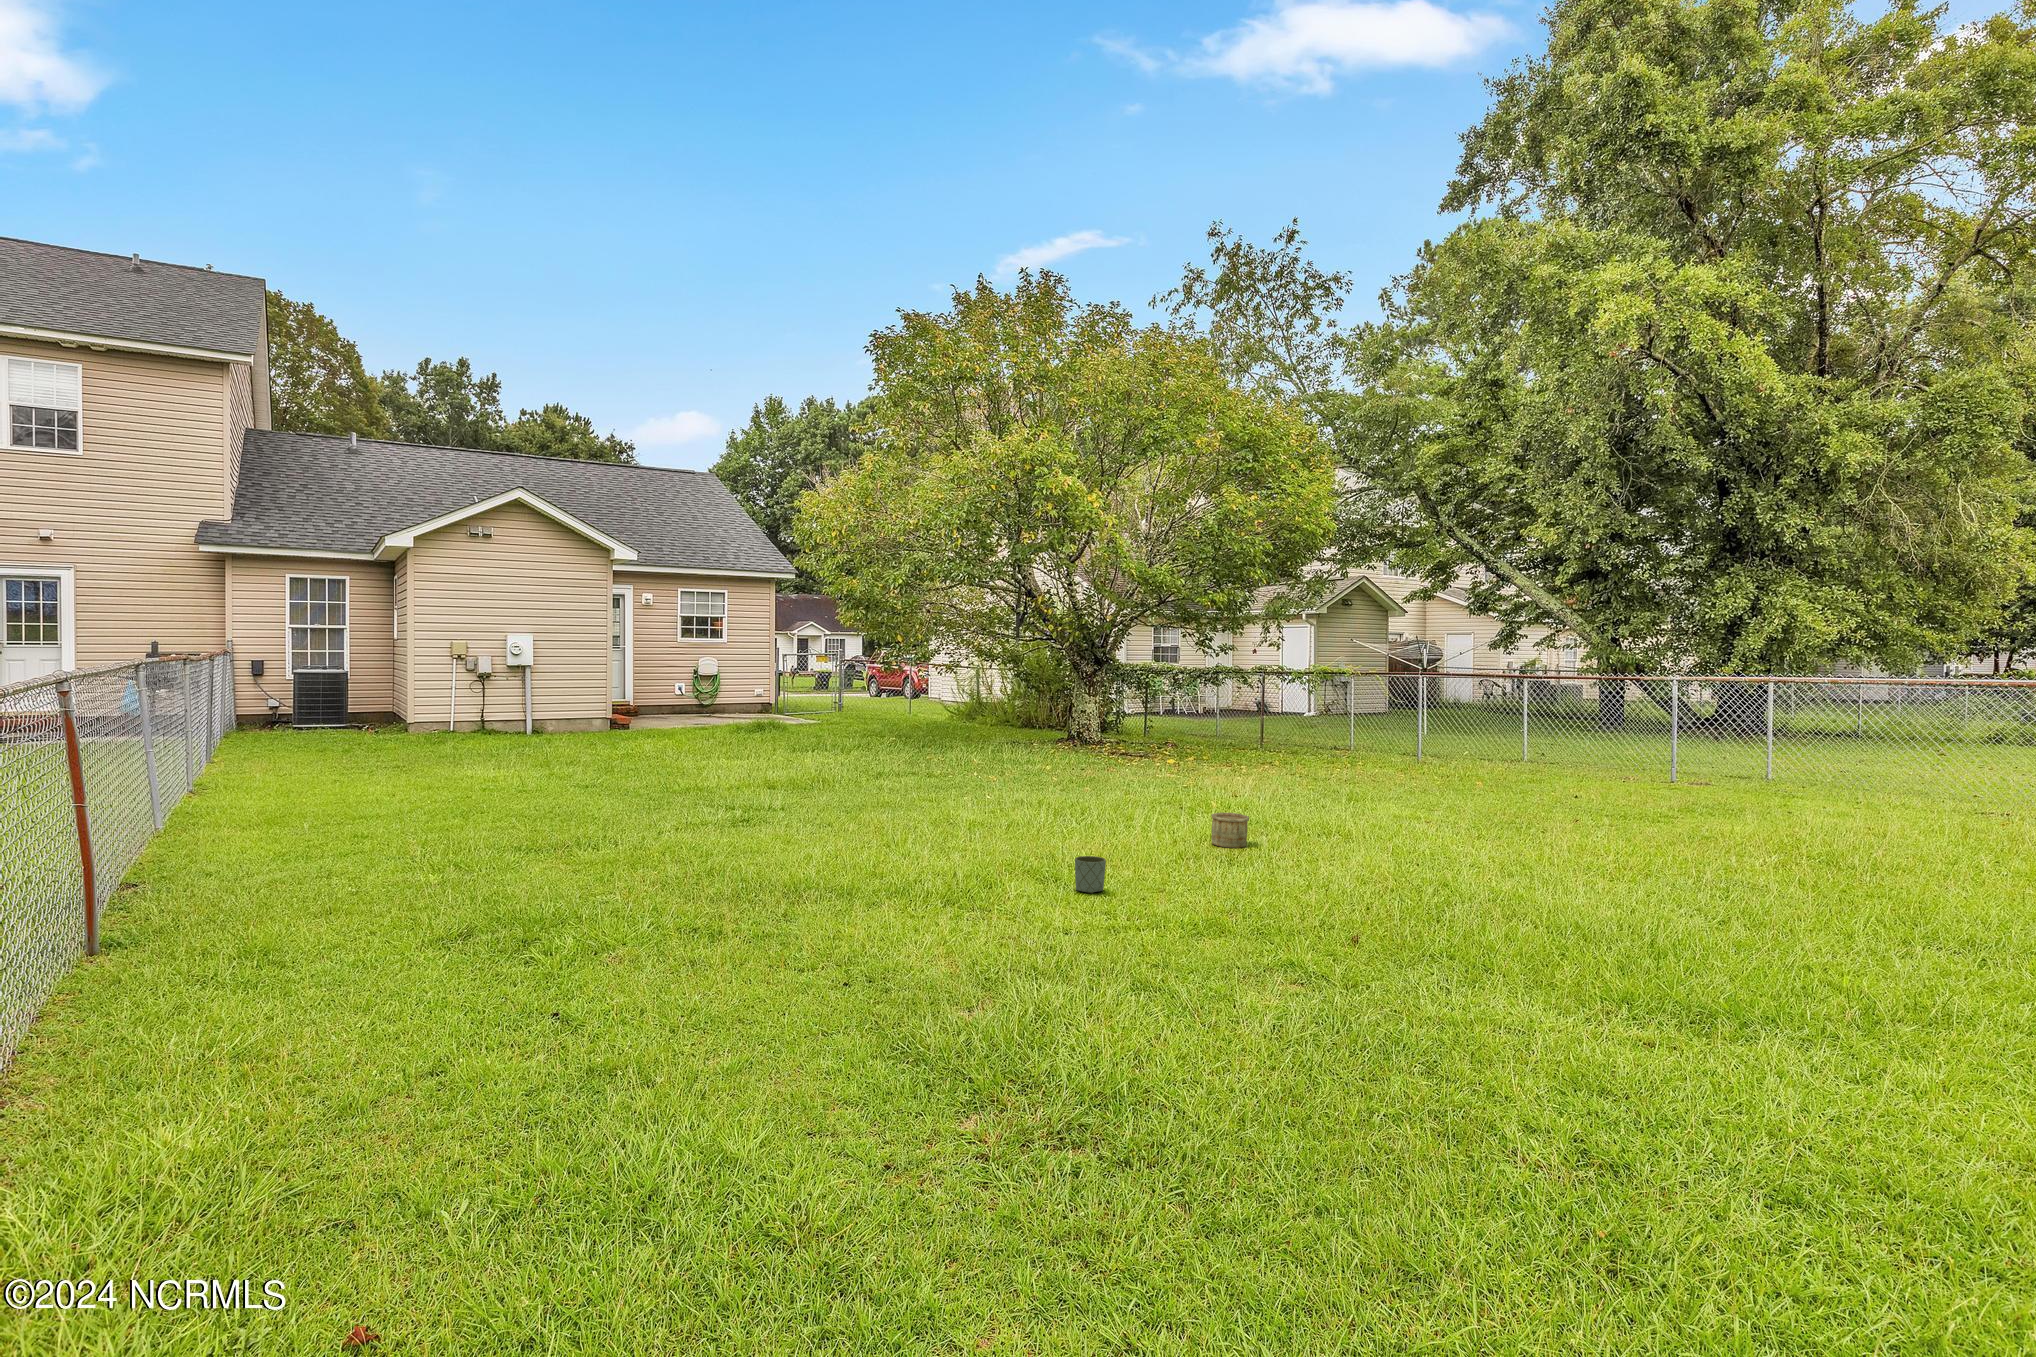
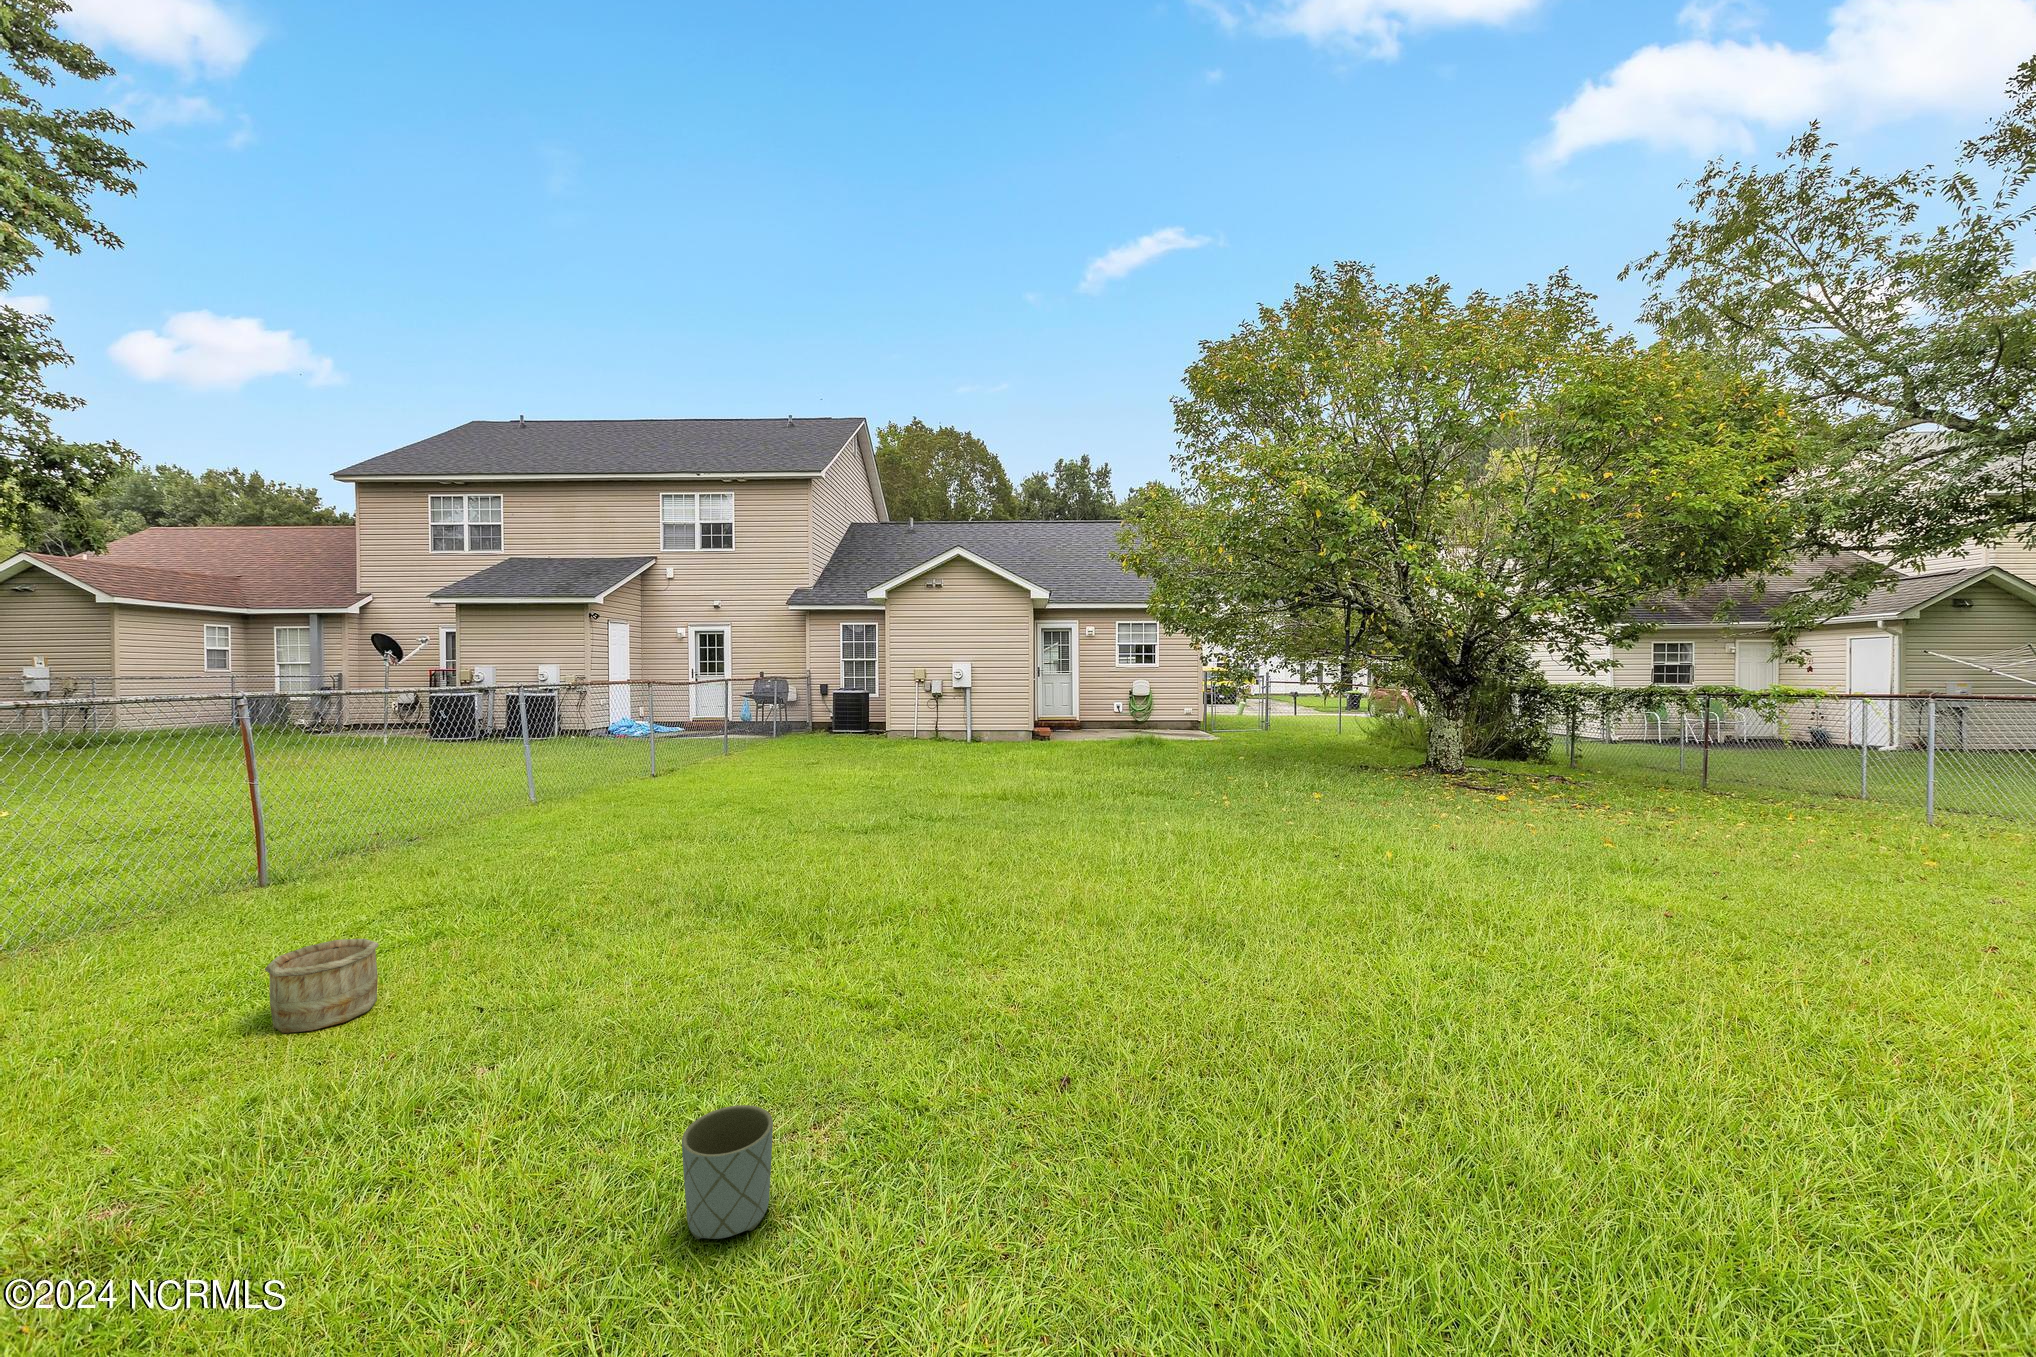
wooden bucket: present [1212,813,1249,848] -> present [265,939,379,1033]

